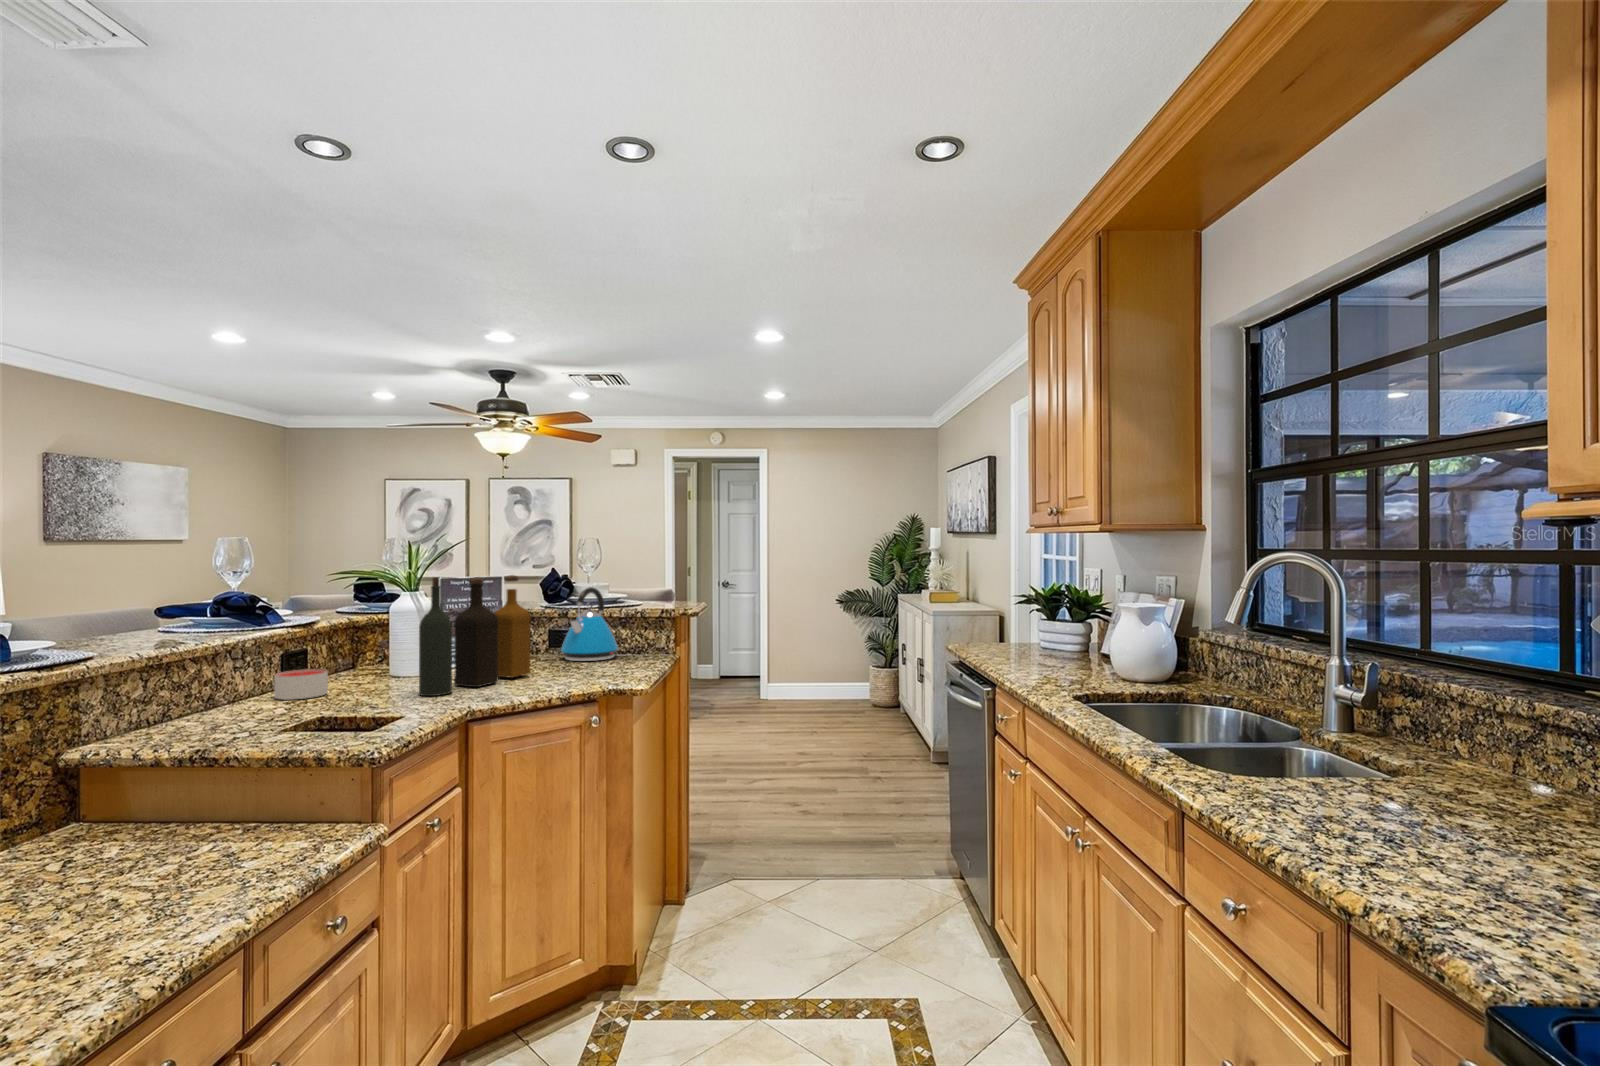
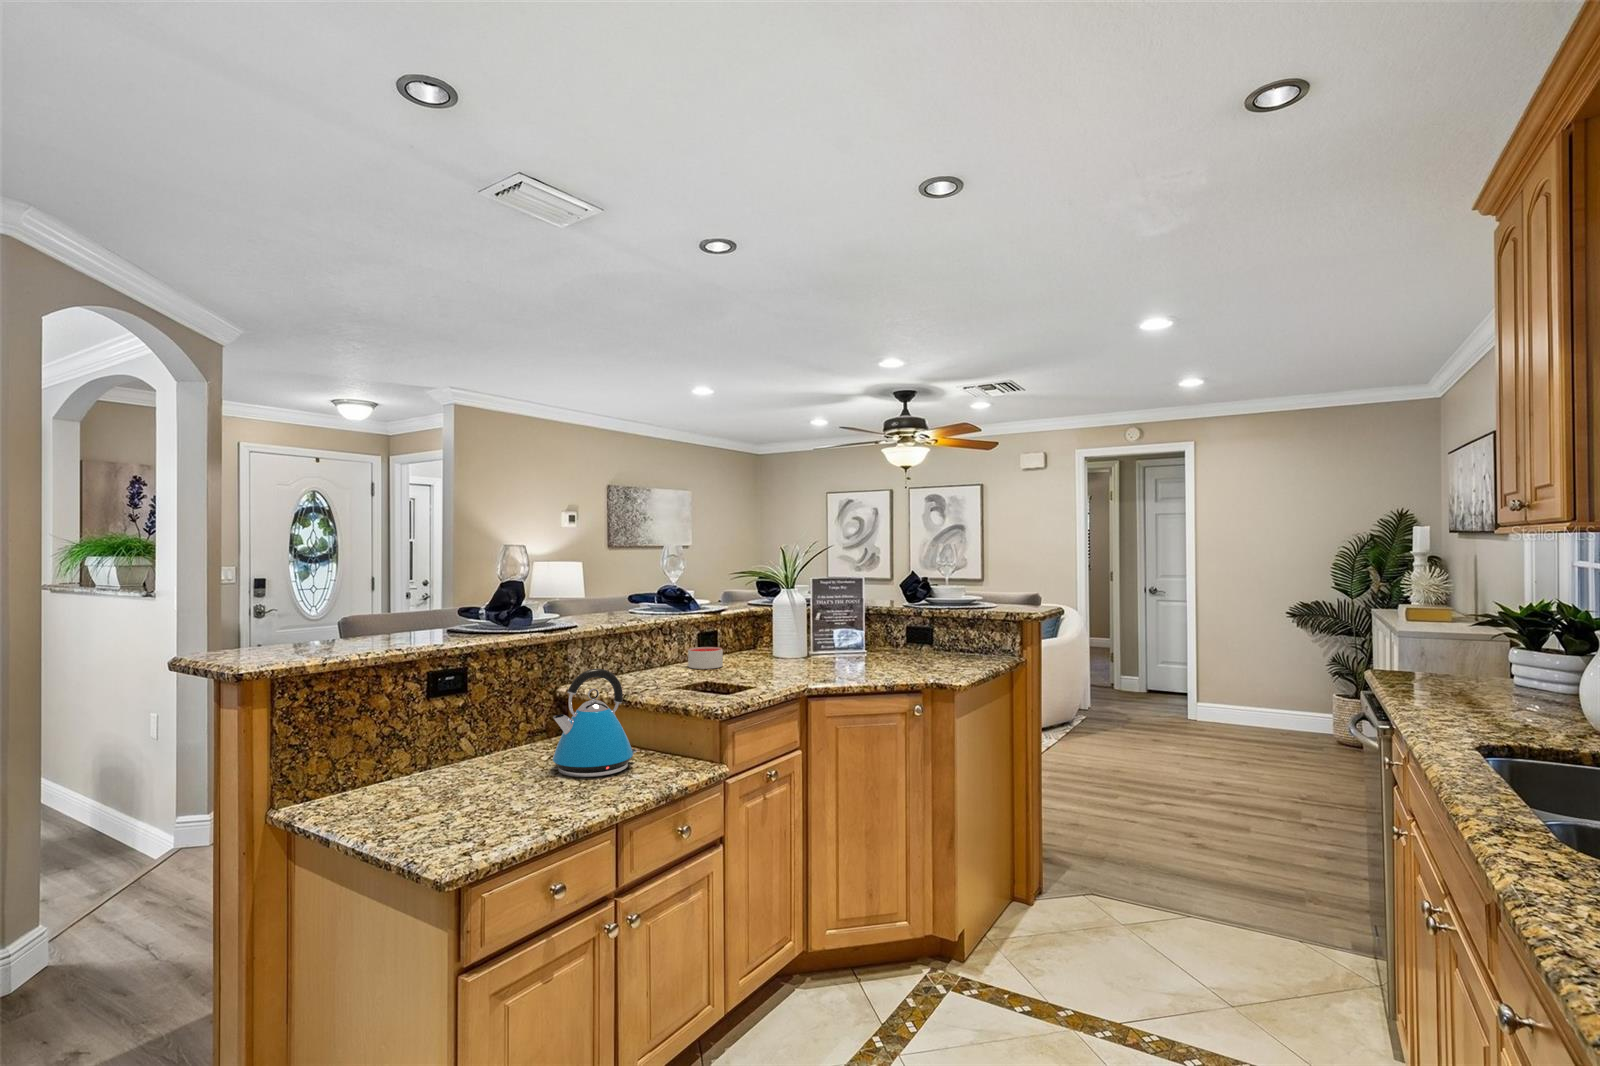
bottle: present [419,575,531,696] -> none [780,578,876,676]
kettle: present [561,587,618,661] -> present [553,669,637,777]

